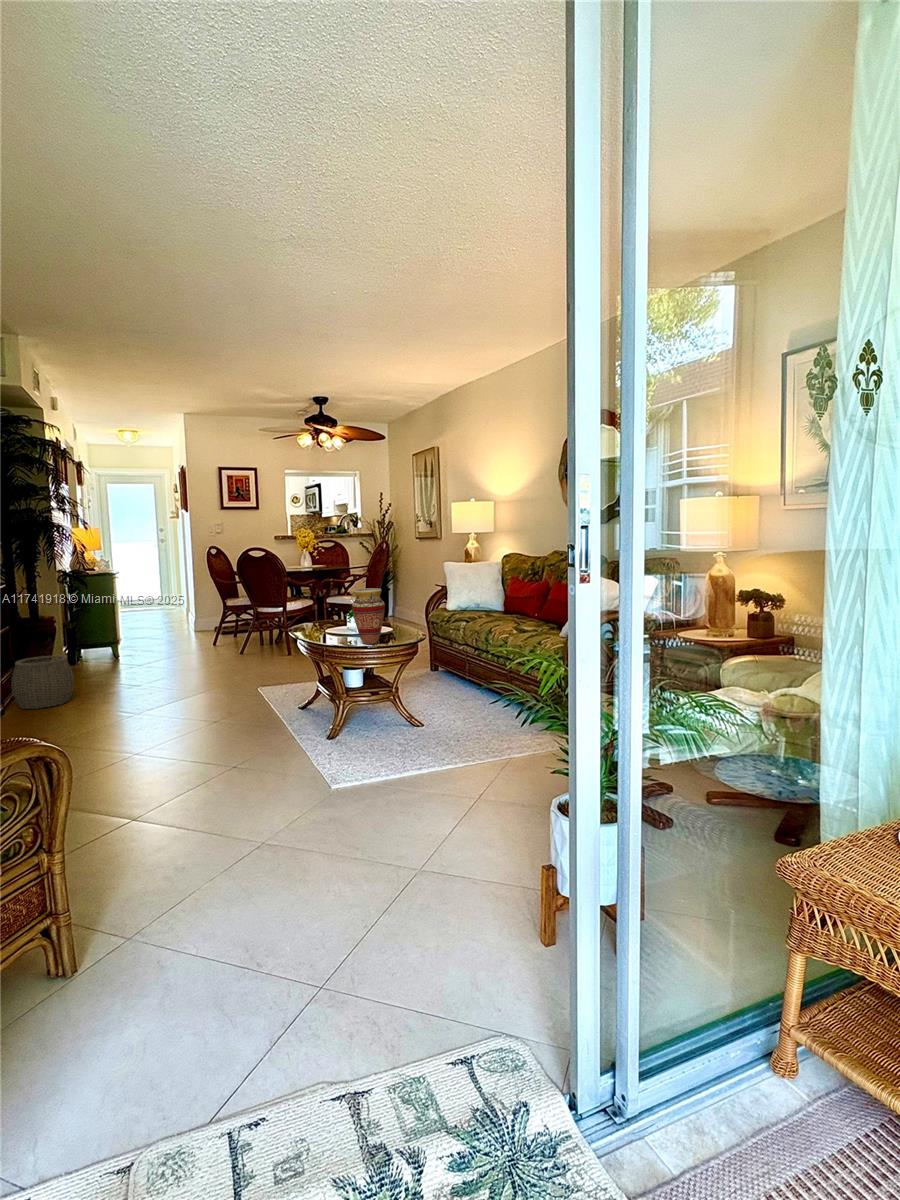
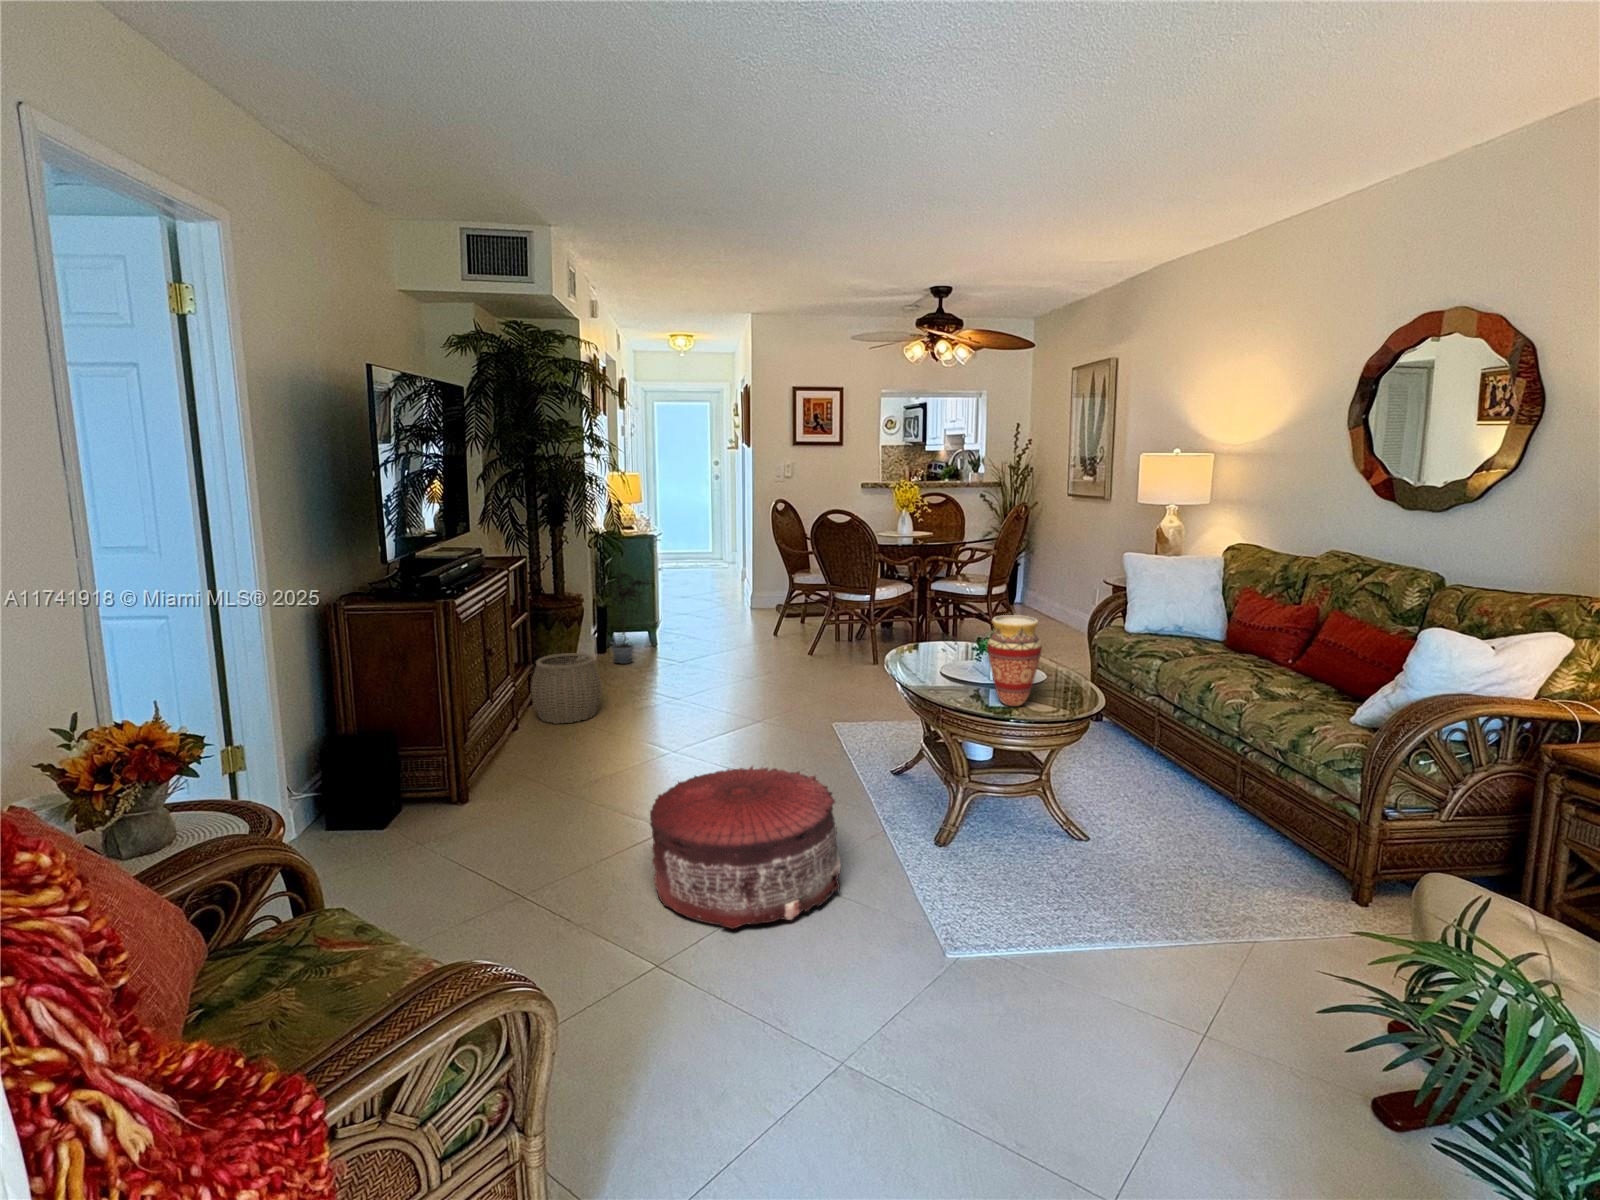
potted plant: none [59,598,115,671] -> present [596,573,655,664]
pouf: none [122,696,263,792] -> present [650,766,841,929]

